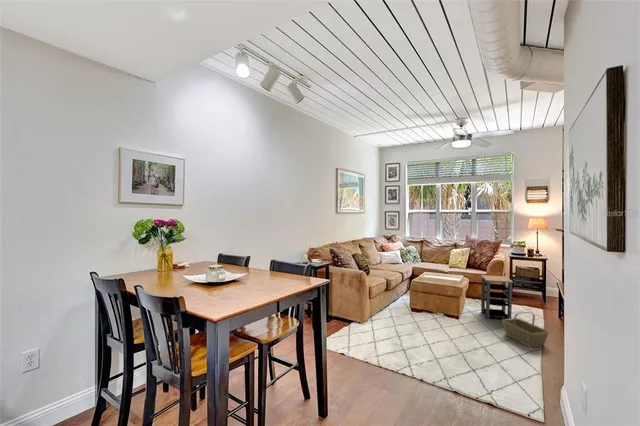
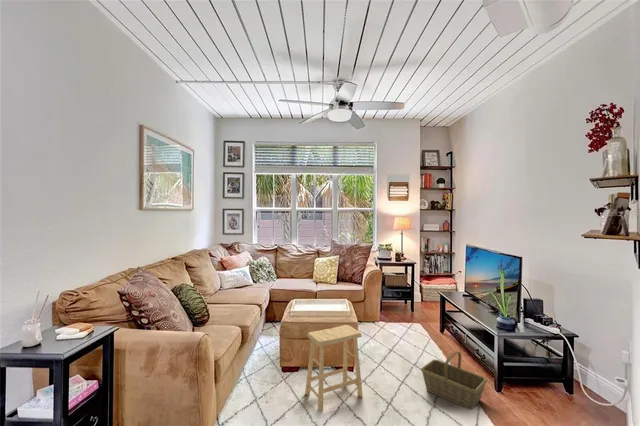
side table: present [481,275,513,319] -> none [369,294,414,360]
footstool: none [421,285,457,328] -> present [305,325,363,411]

